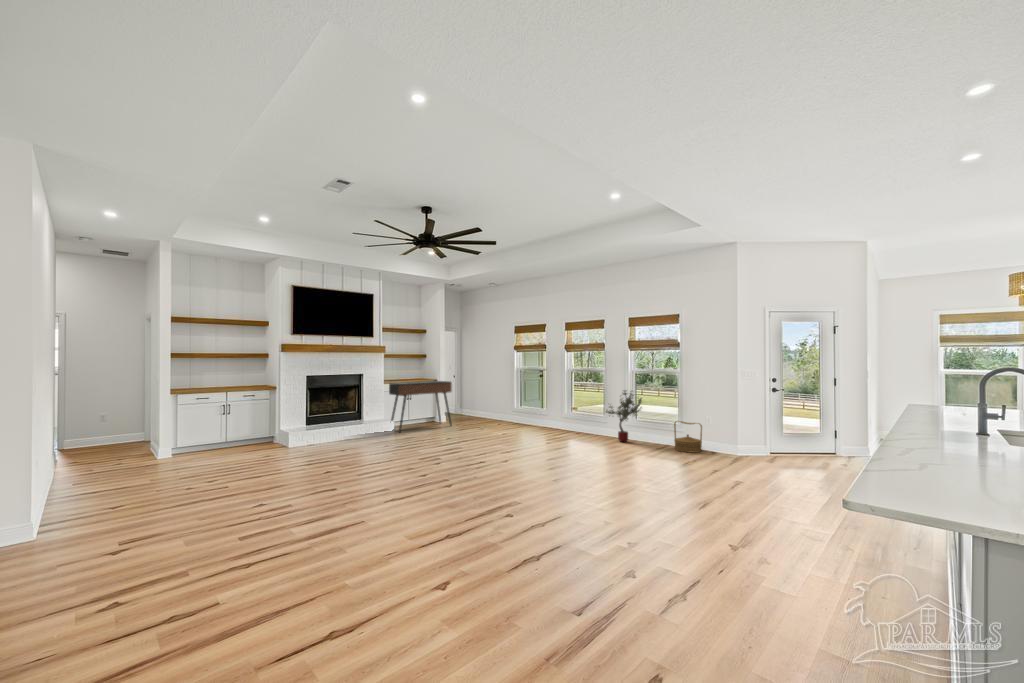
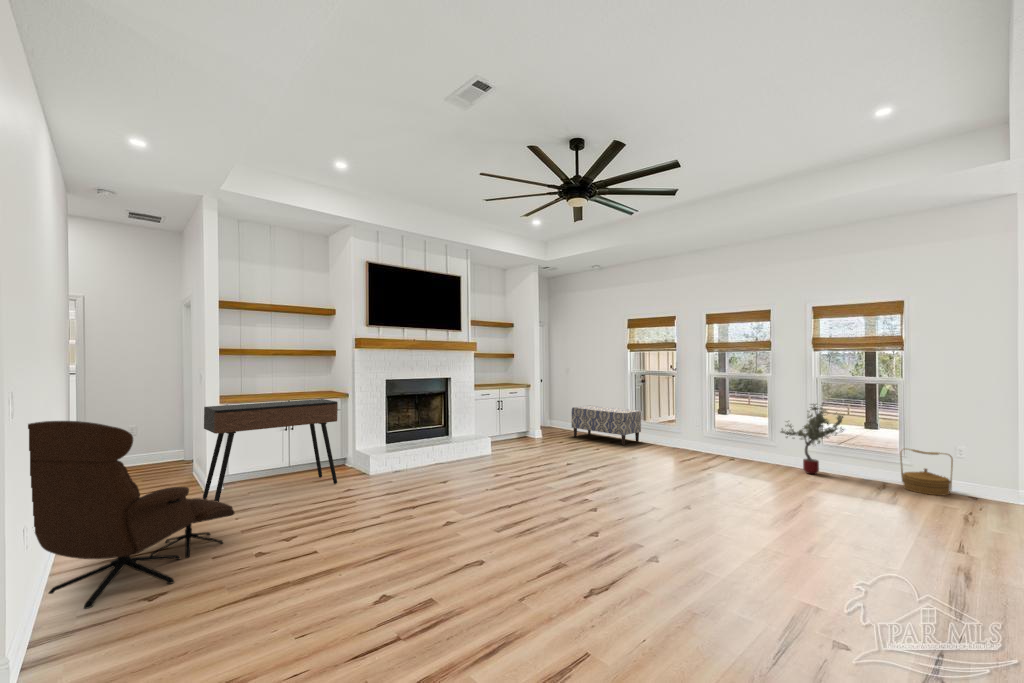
console table: present [389,381,452,432] -> present [203,399,338,502]
bench: none [472,396,523,426] -> present [571,405,641,445]
lounge chair: none [28,398,173,511] -> present [28,421,234,609]

